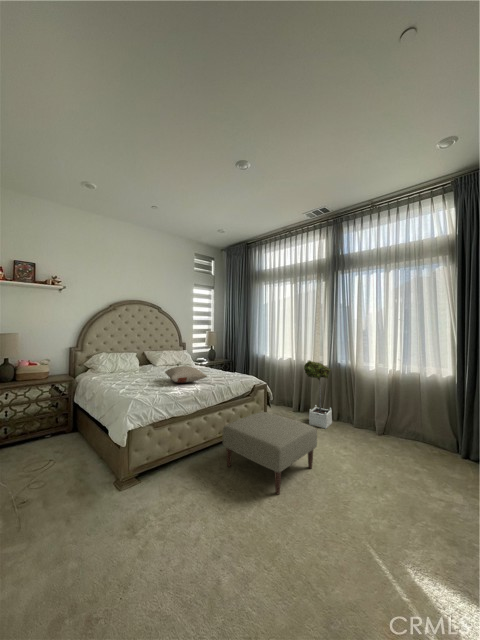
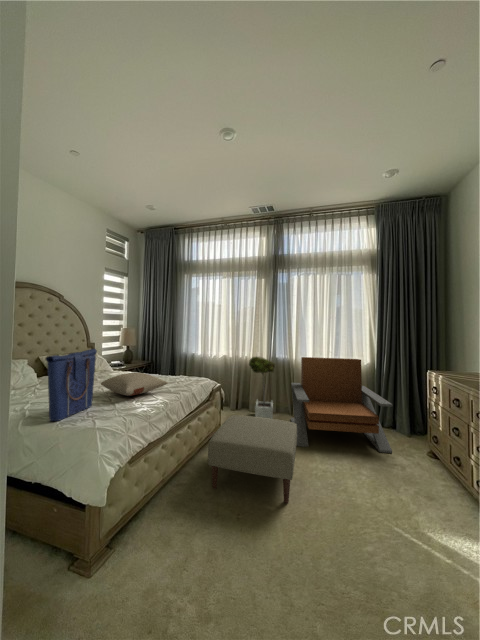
tote bag: none [118,346,155,392] -> present [46,349,97,421]
lounge chair: none [332,364,451,490] -> present [291,357,393,453]

